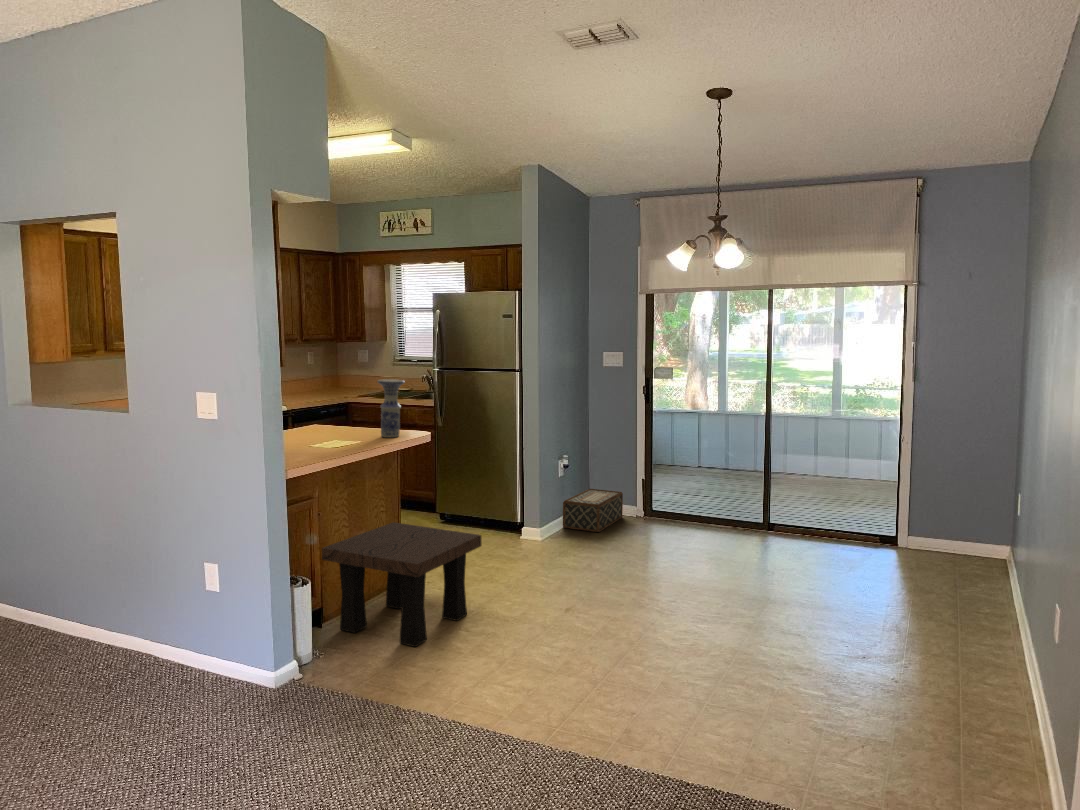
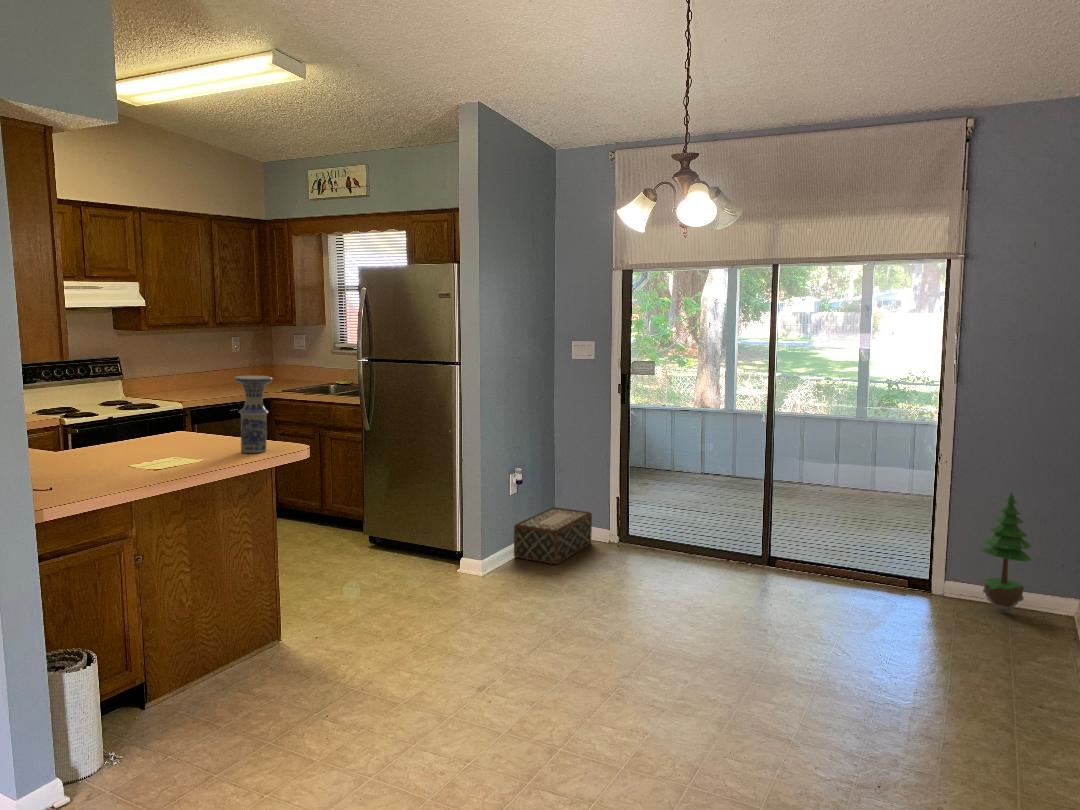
potted tree: none [935,465,973,559] -> present [981,493,1031,612]
side table: present [322,522,482,647] -> none [135,564,365,749]

